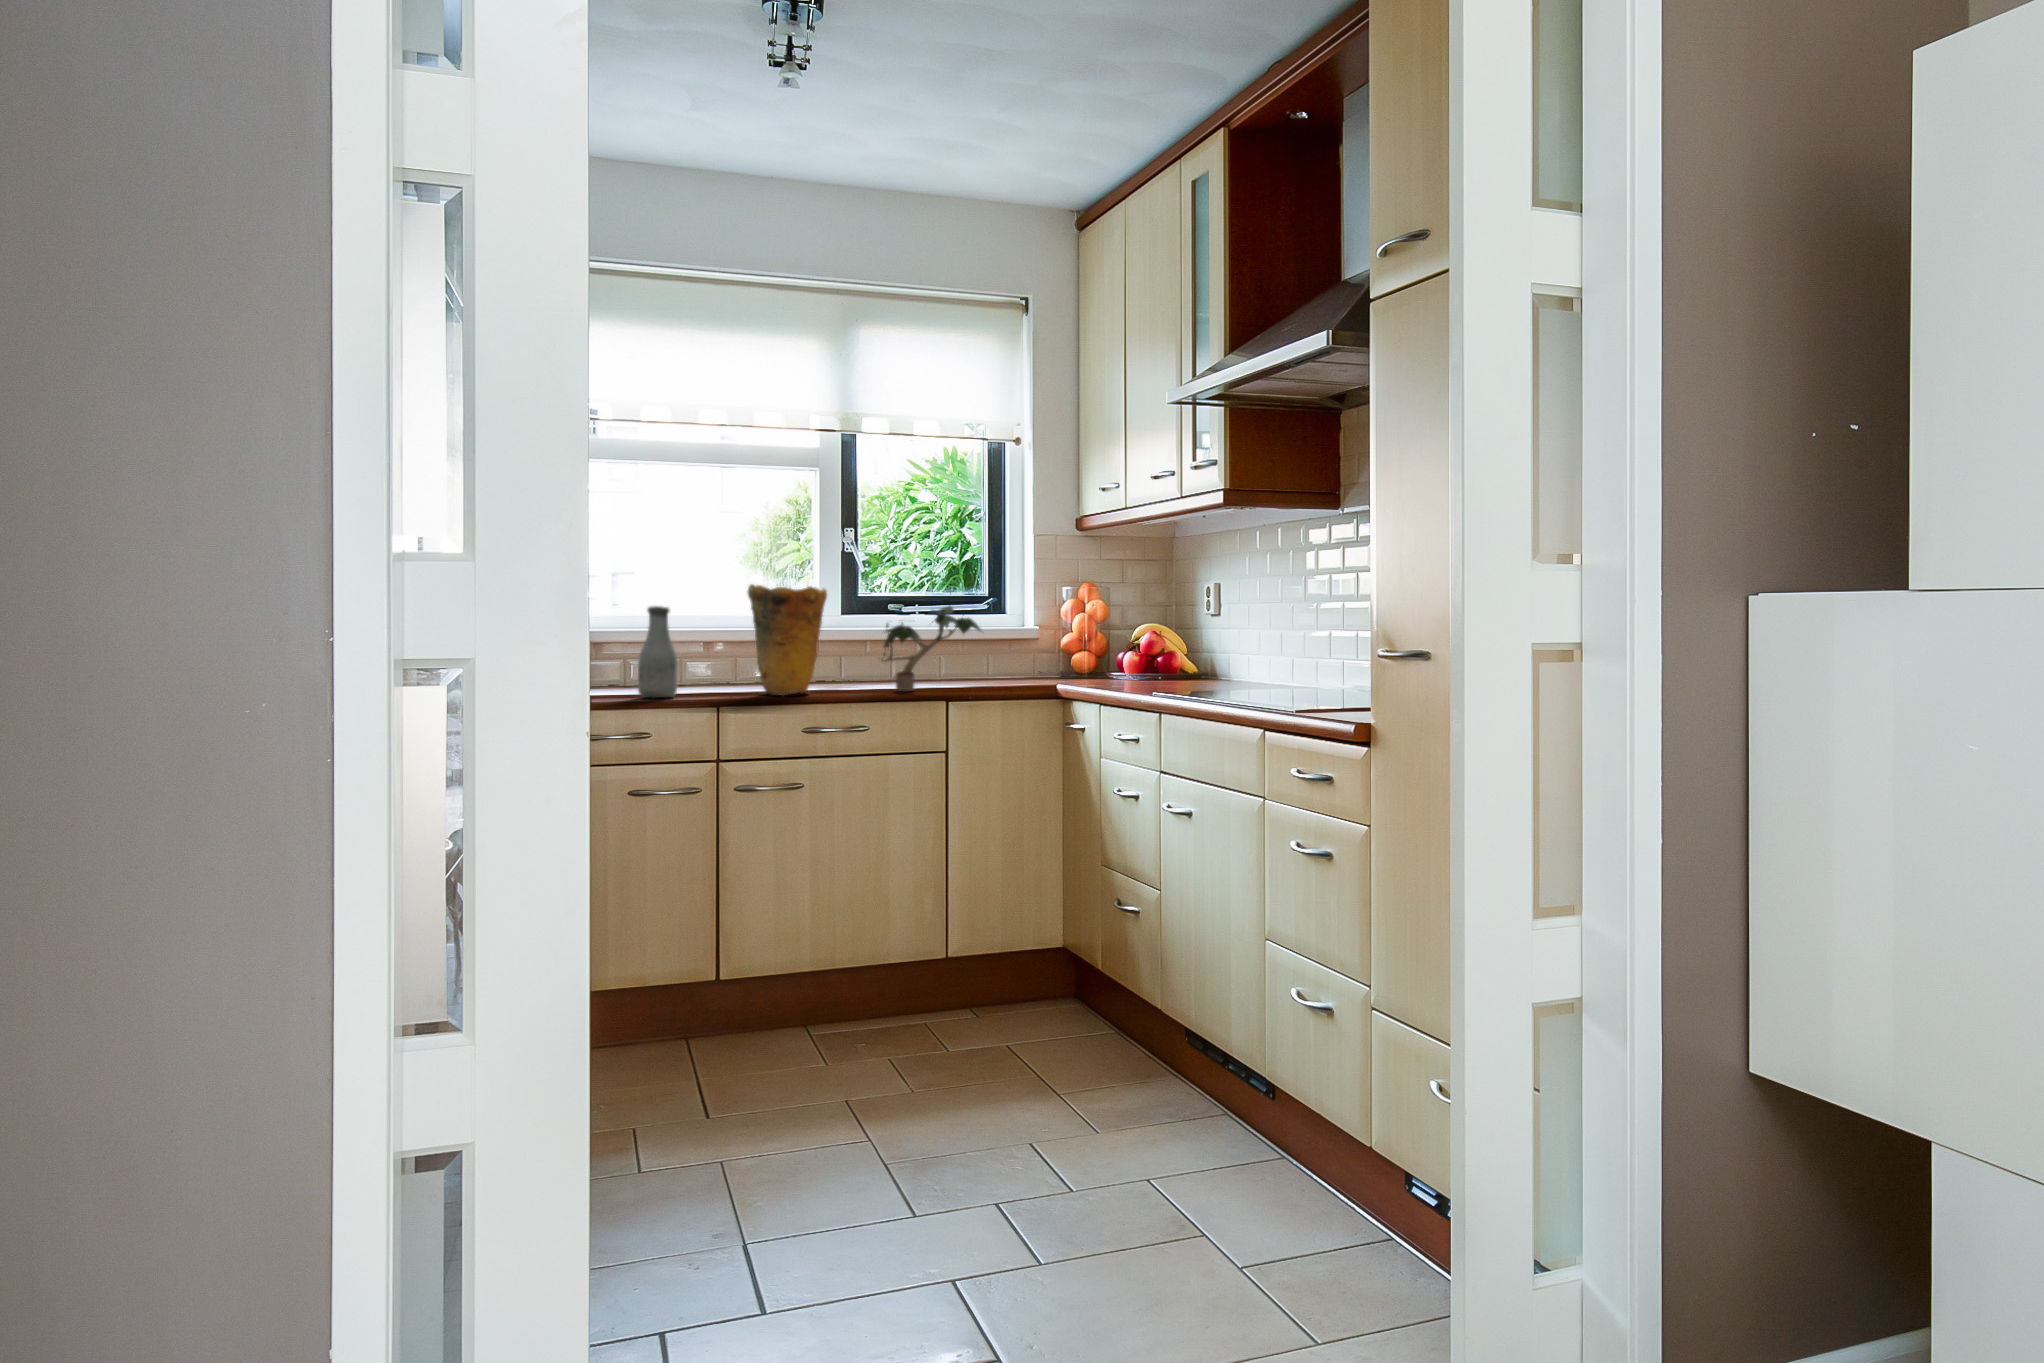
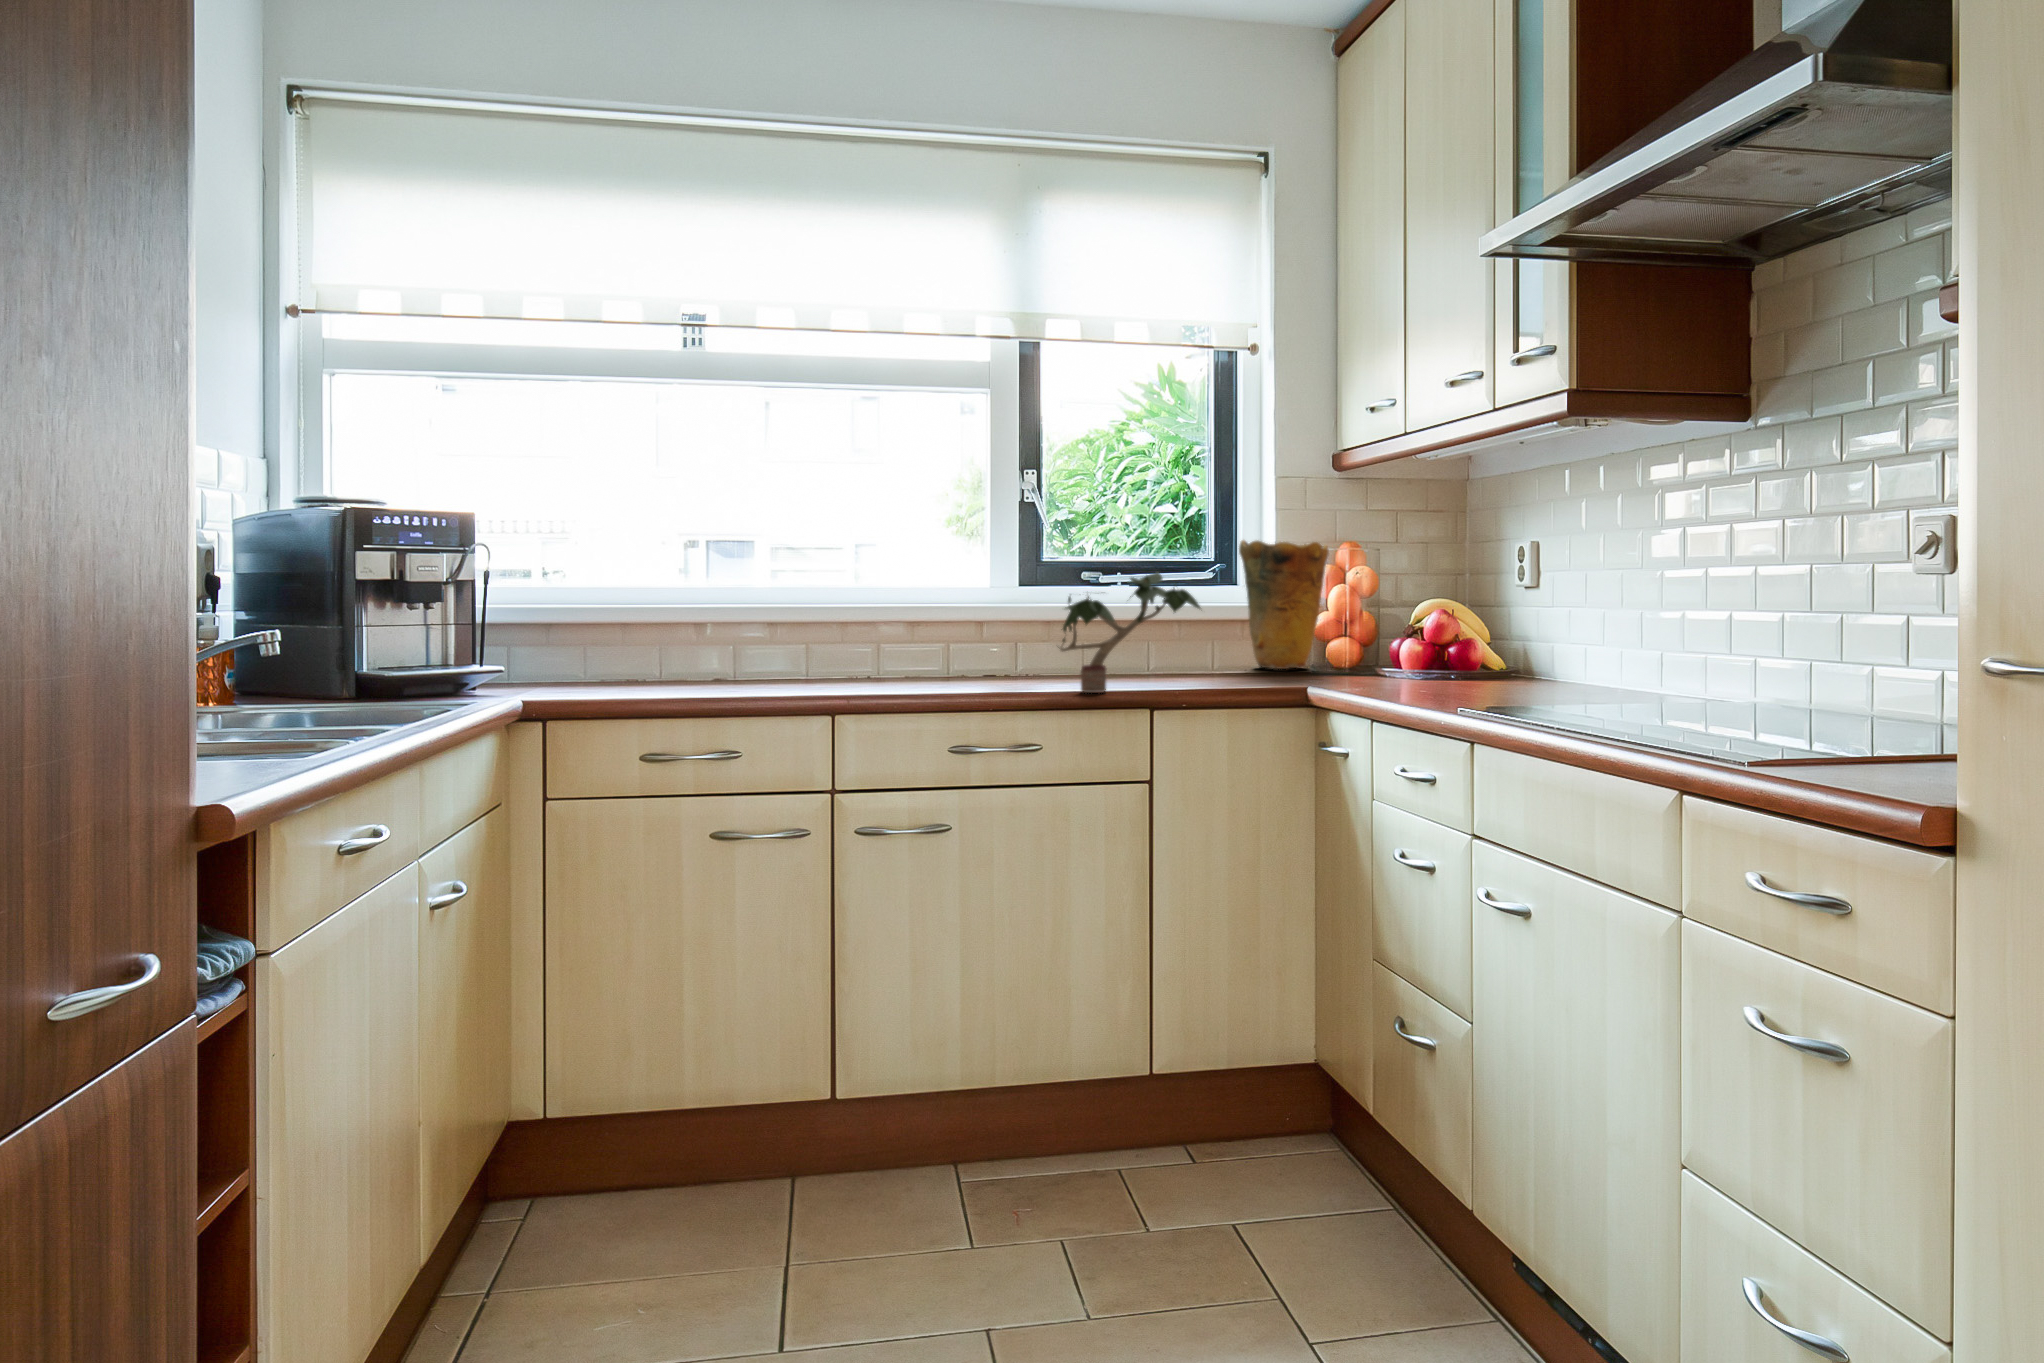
vase: present [748,584,827,694] -> present [1239,540,1329,669]
bottle: present [638,606,678,698] -> none [727,572,780,699]

